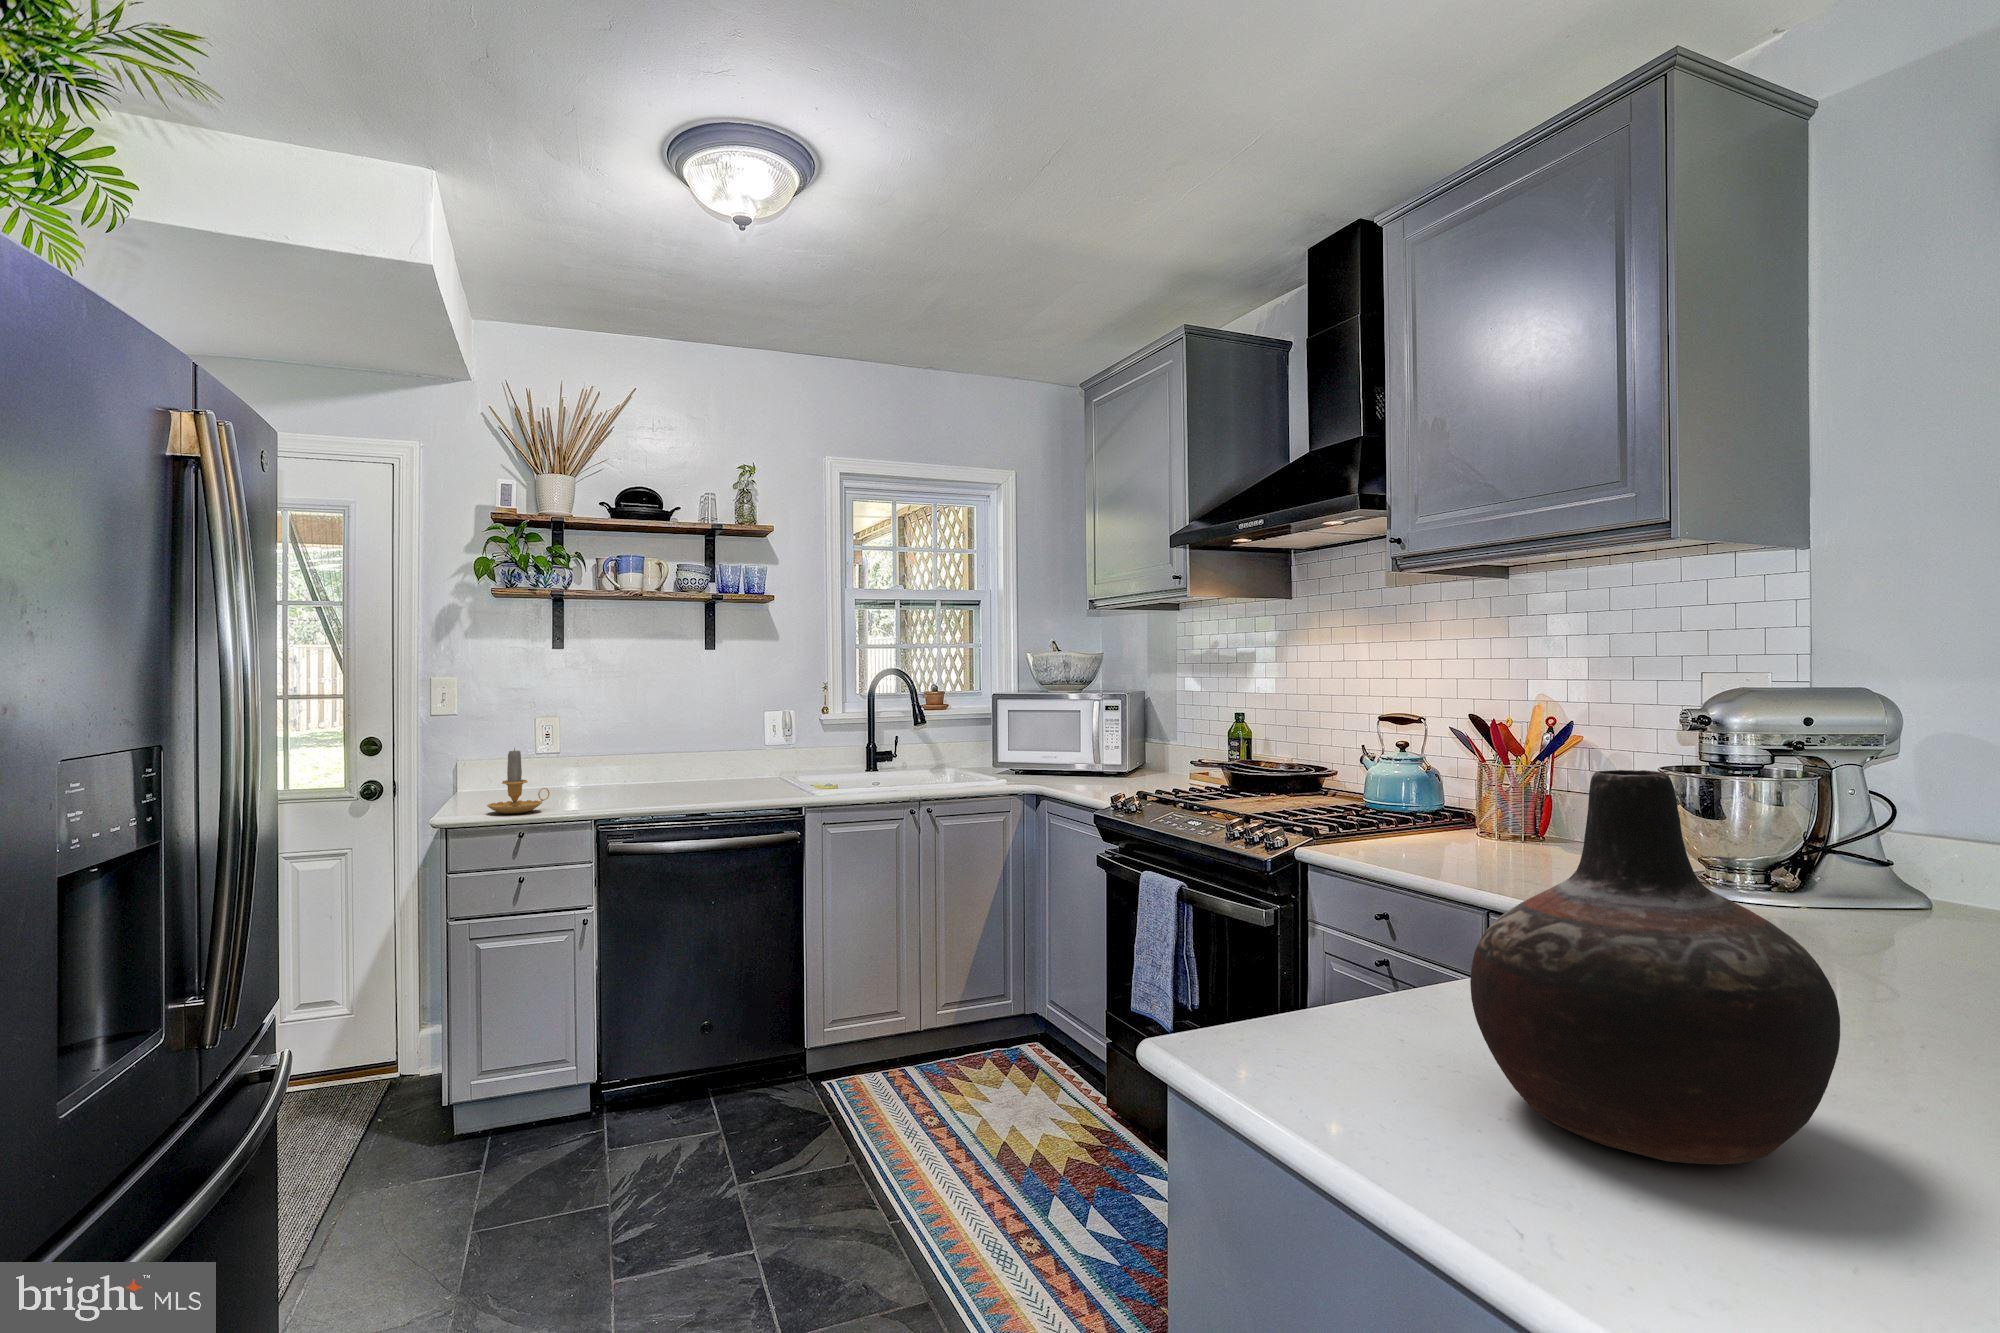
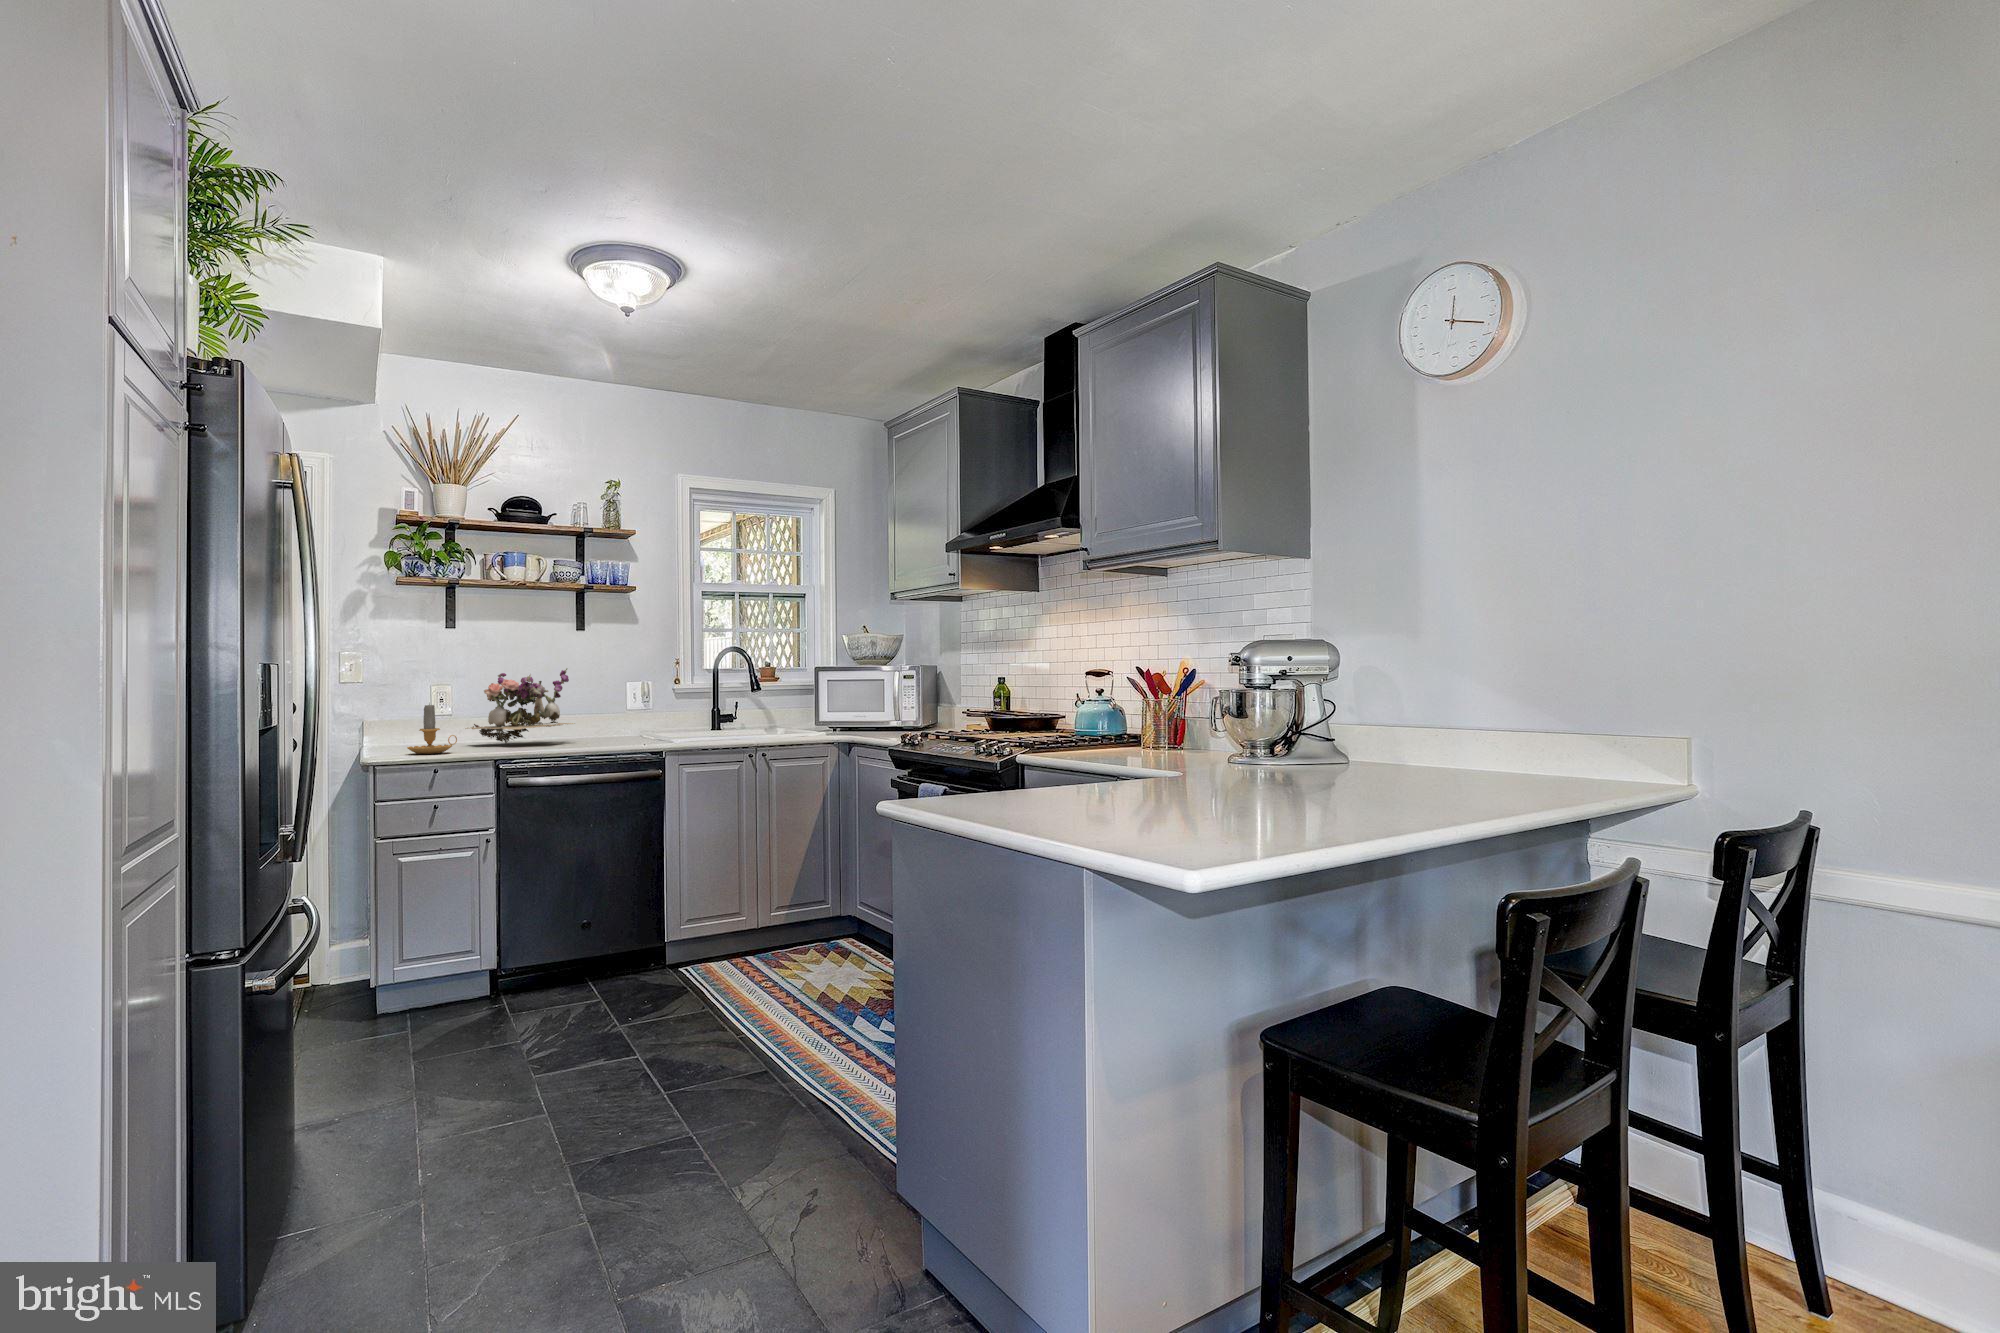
flower arrangement: none [568,697,699,793] -> present [465,668,575,744]
vase: present [1470,770,1840,1165] -> none [1027,656,1166,819]

